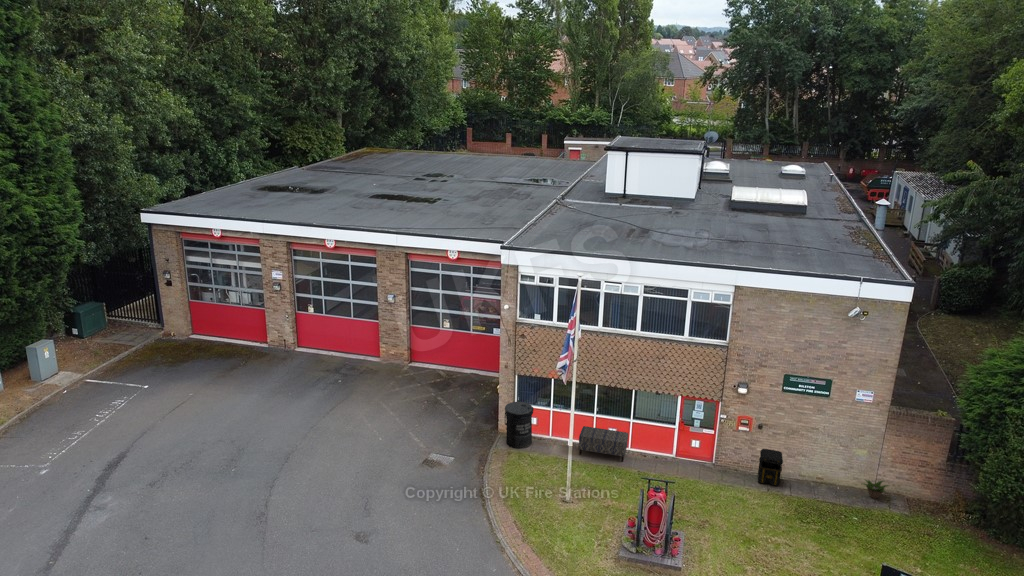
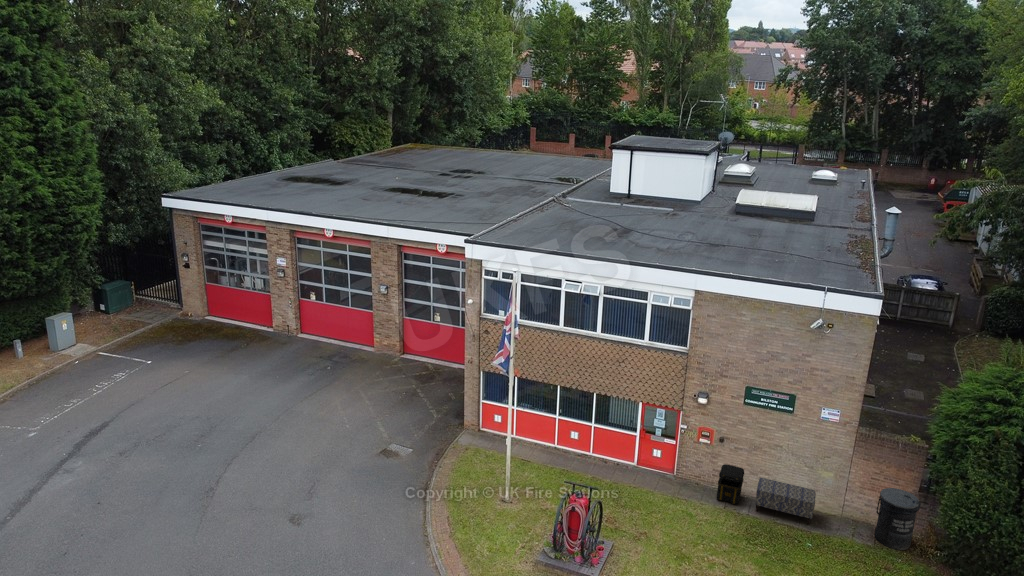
trash can: present [505,402,534,449] -> present [875,488,921,550]
bench: present [579,426,628,462] -> present [755,478,816,525]
decorative plant: present [864,480,888,499] -> none [825,505,859,527]

